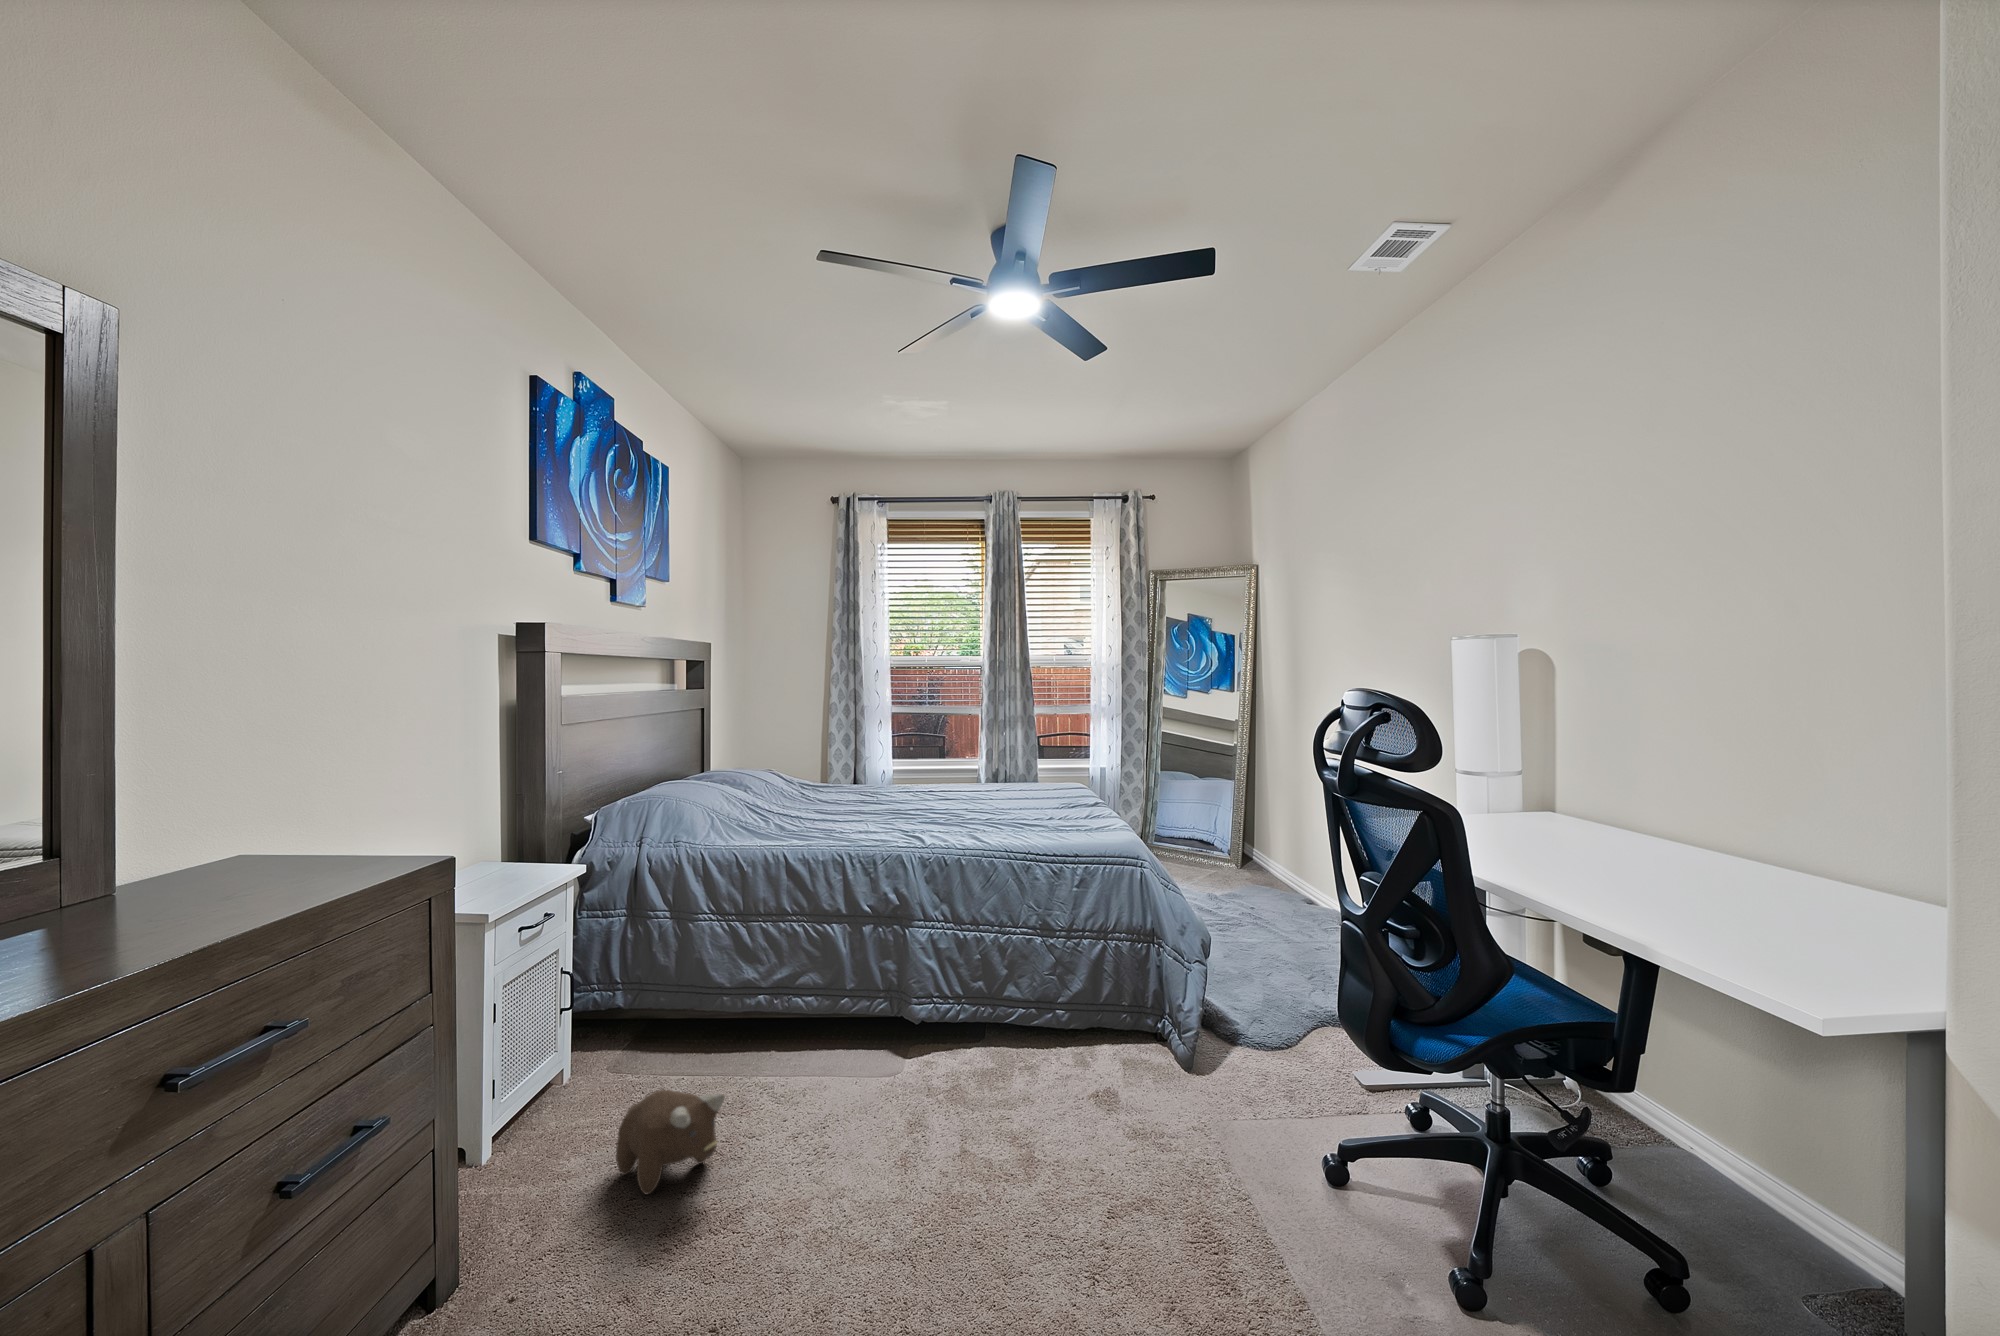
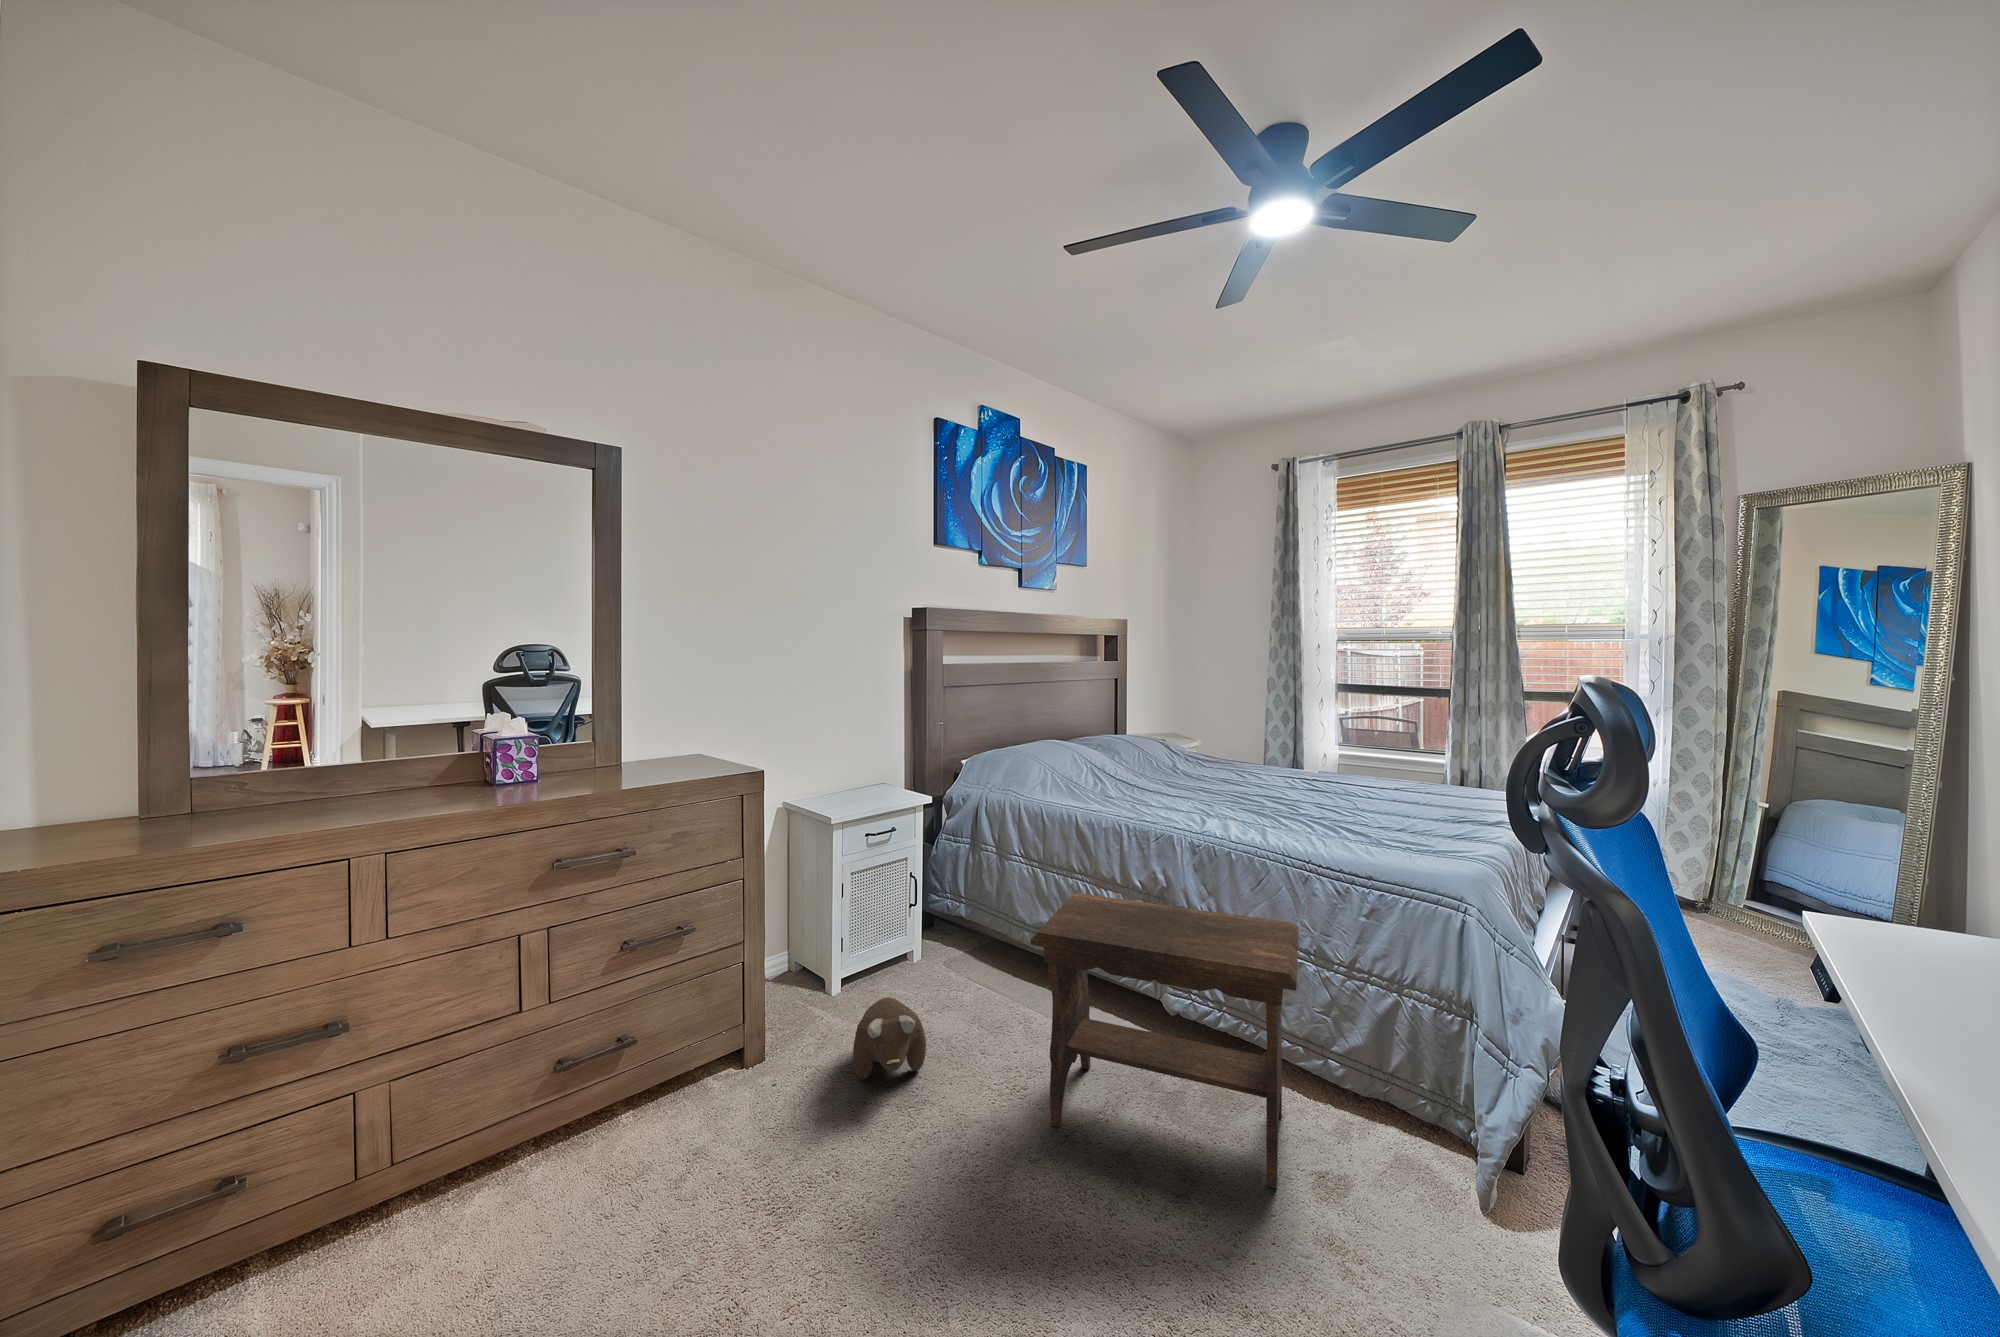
footstool: none [847,900,1089,1143] -> present [1031,893,1299,1189]

